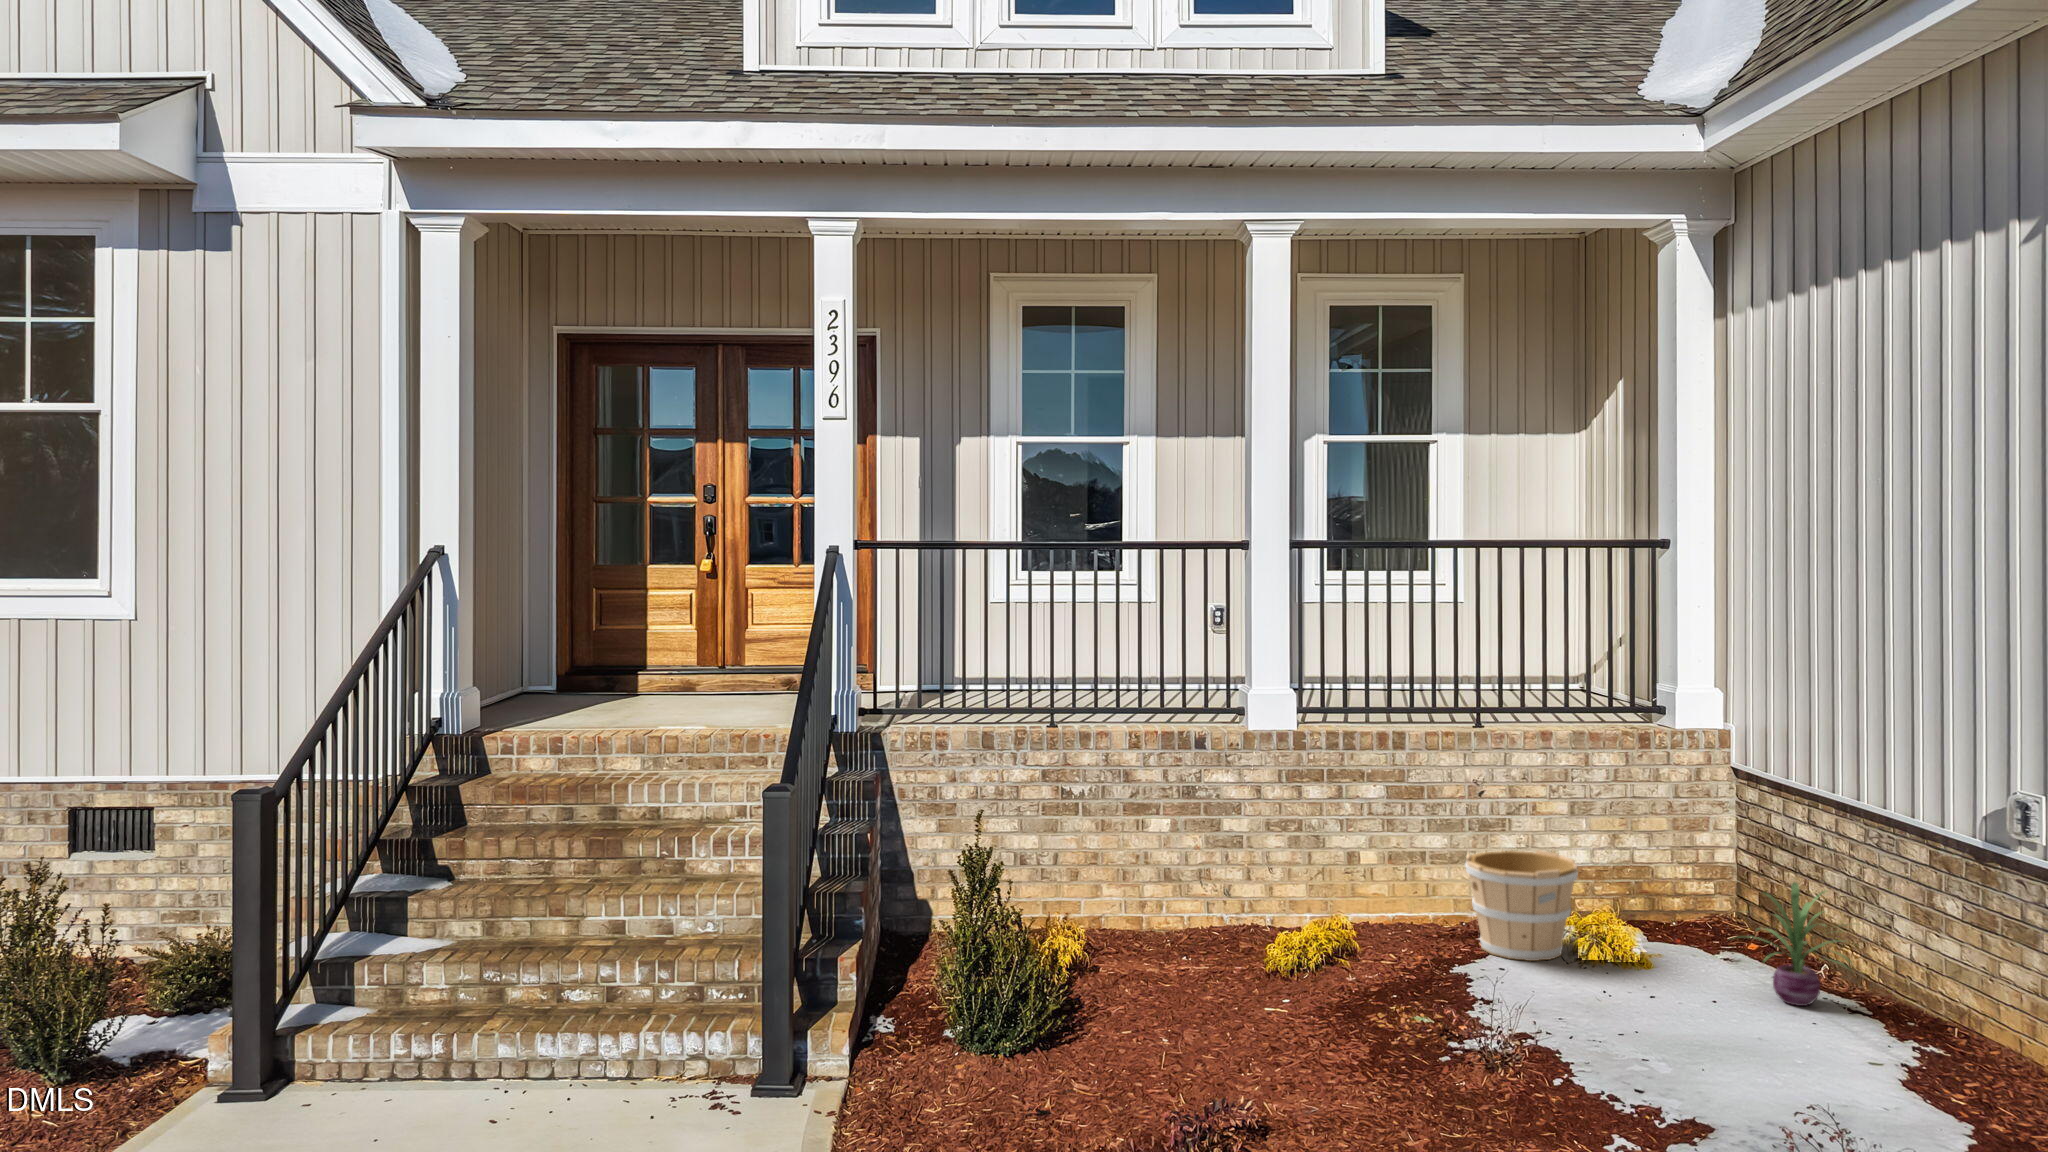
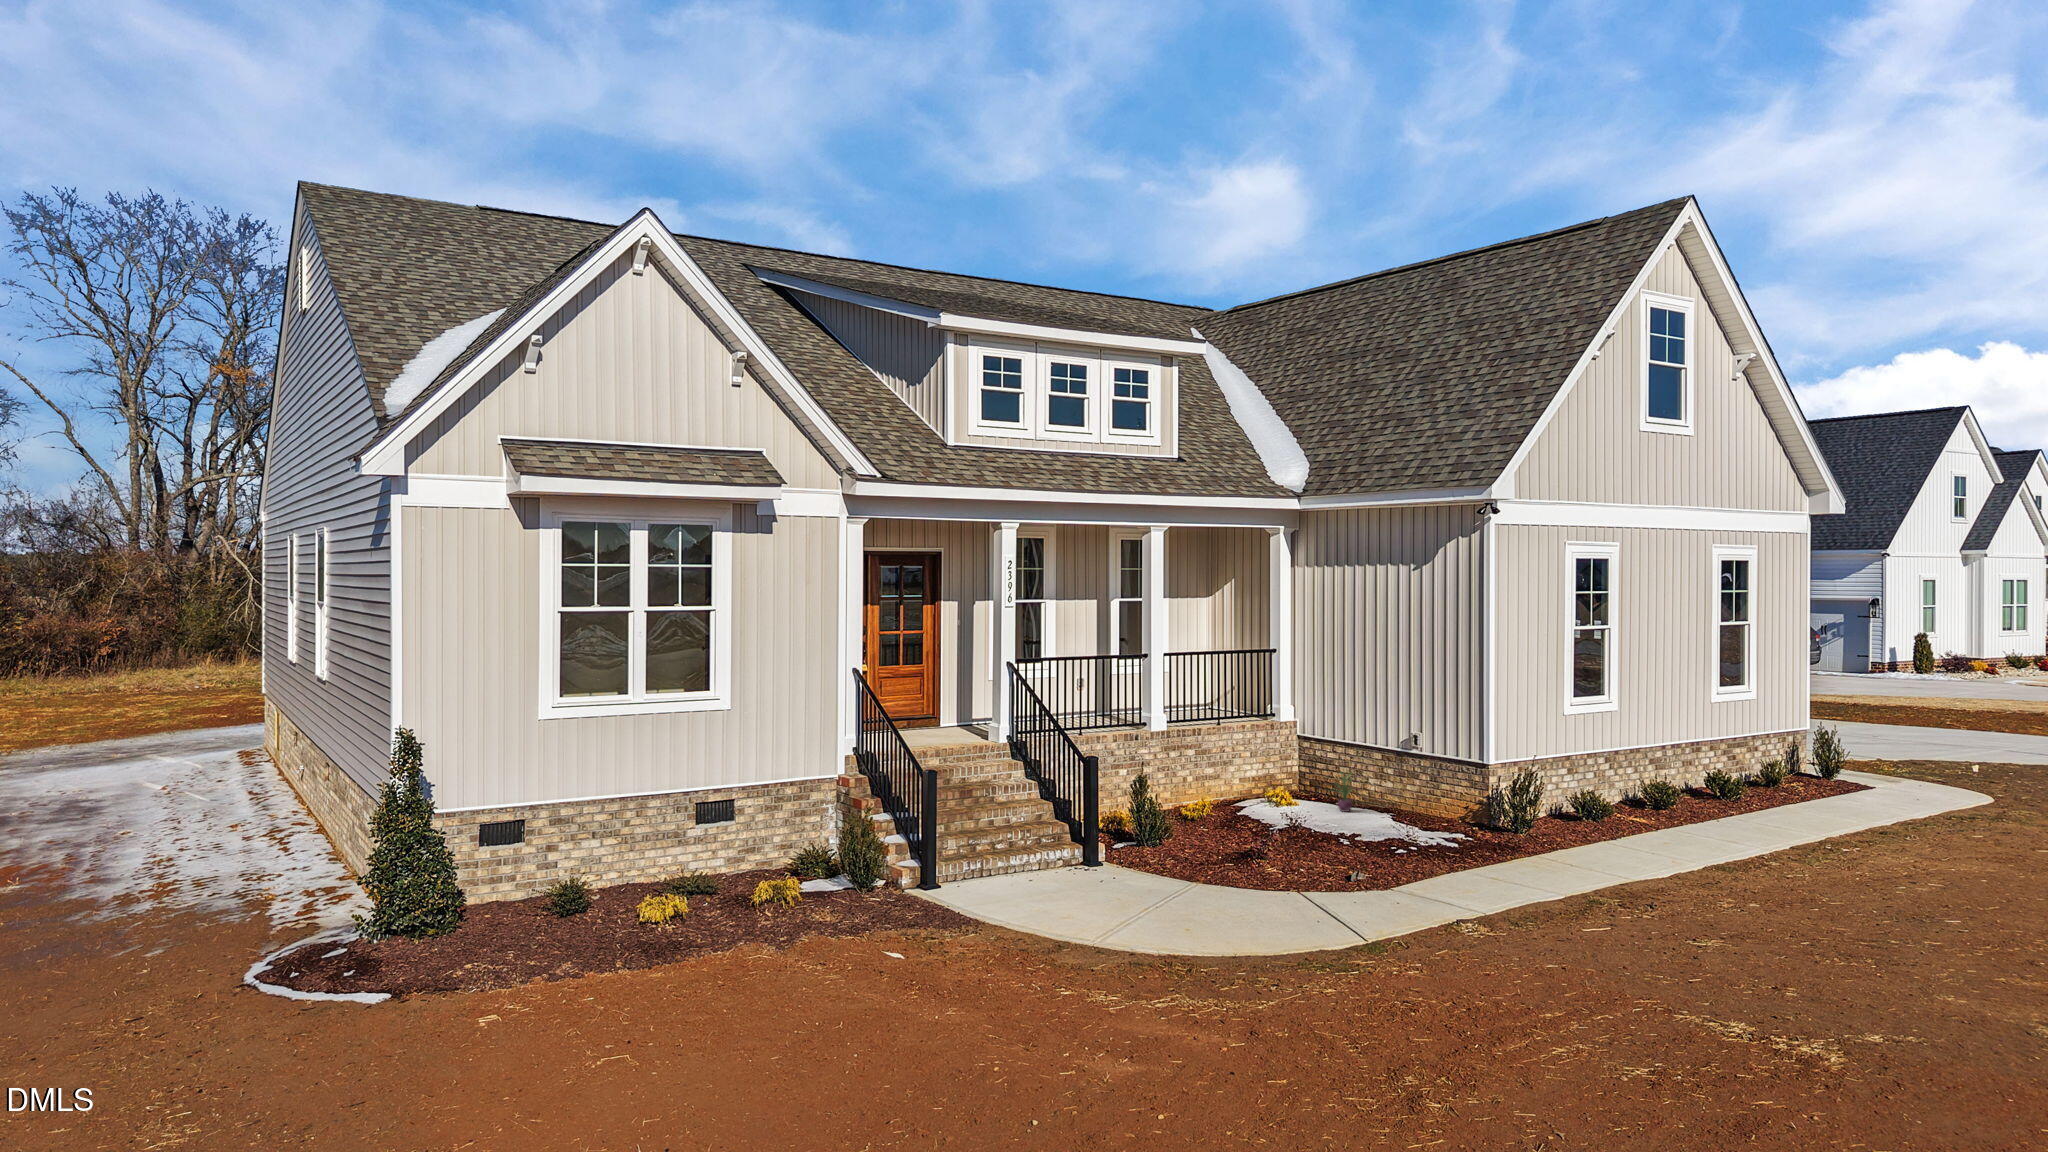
wooden bucket: present [1465,850,1578,961] -> none [1228,771,1269,811]

